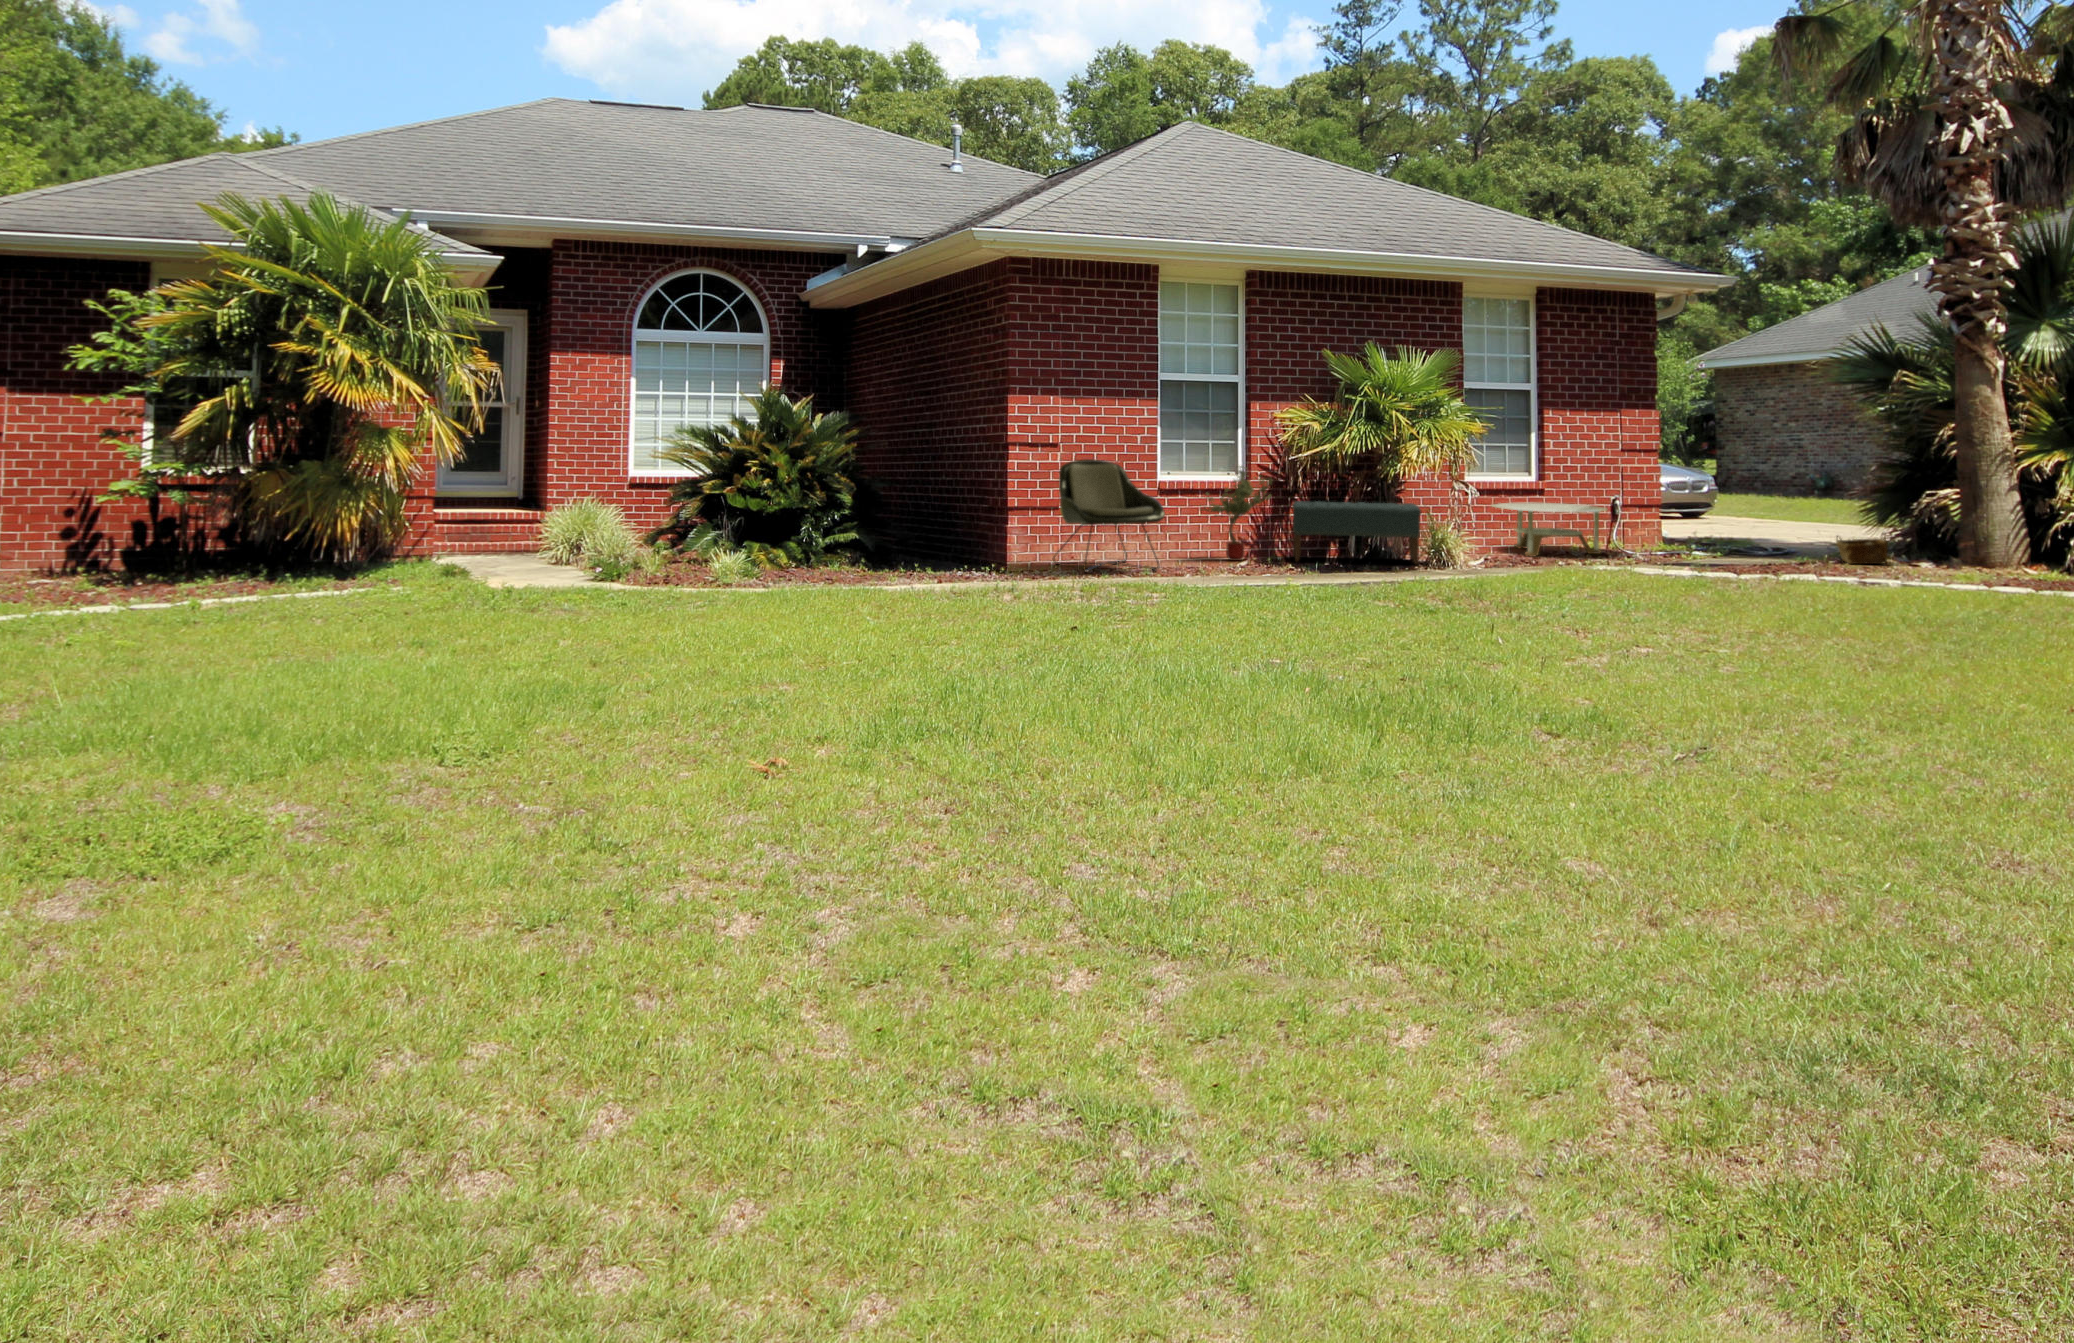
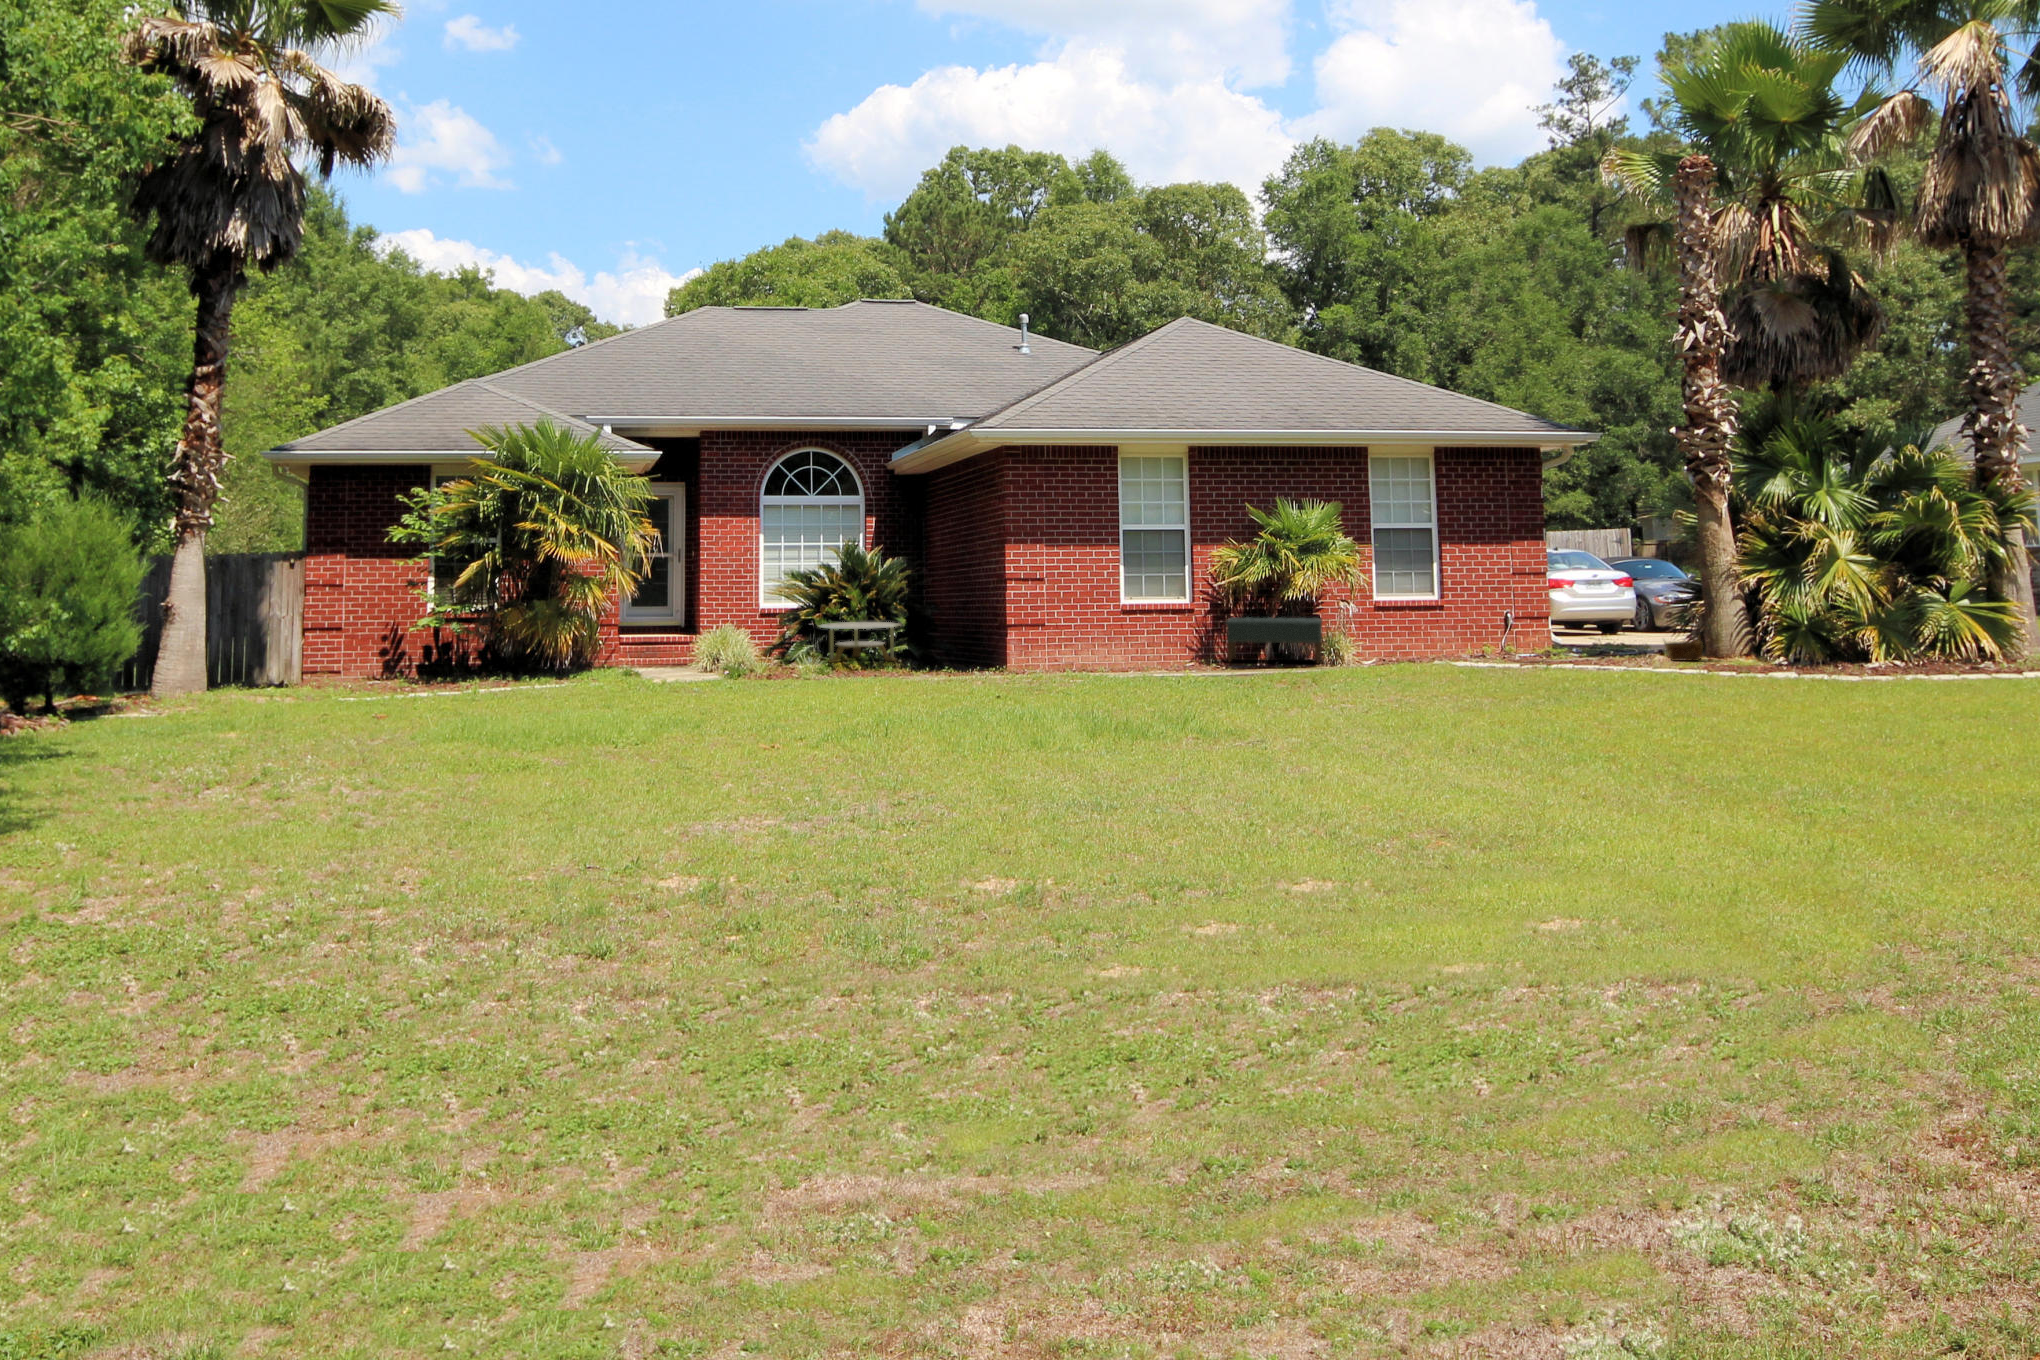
lounge chair: present [1053,459,1165,573] -> none [1044,589,1120,671]
potted tree: present [1201,466,1272,561] -> none [1154,591,1211,662]
round table: present [1492,503,1608,557] -> present [819,622,900,663]

